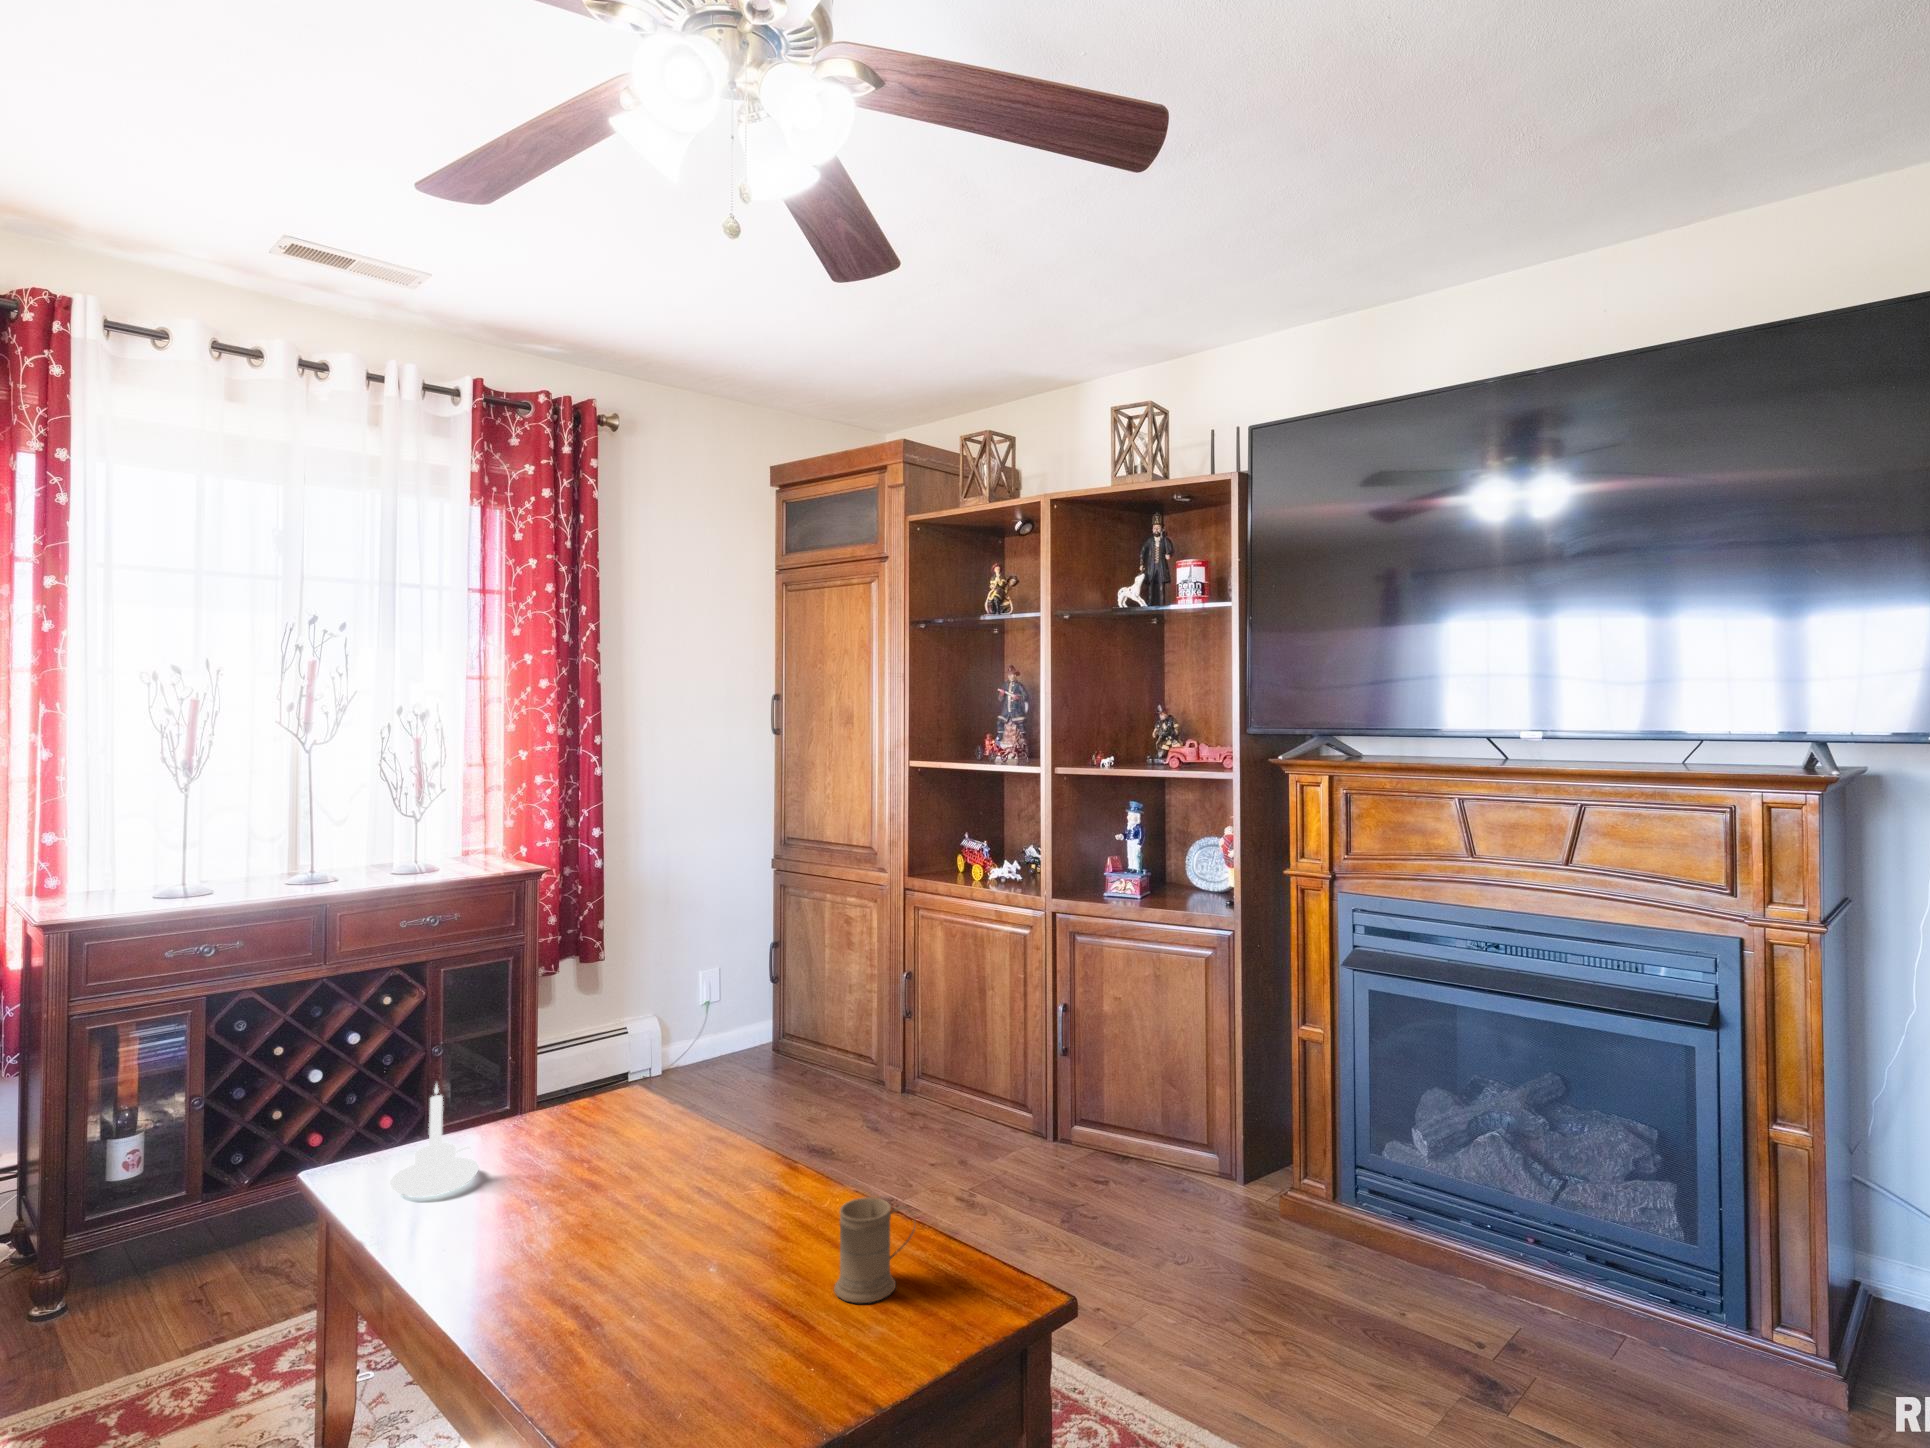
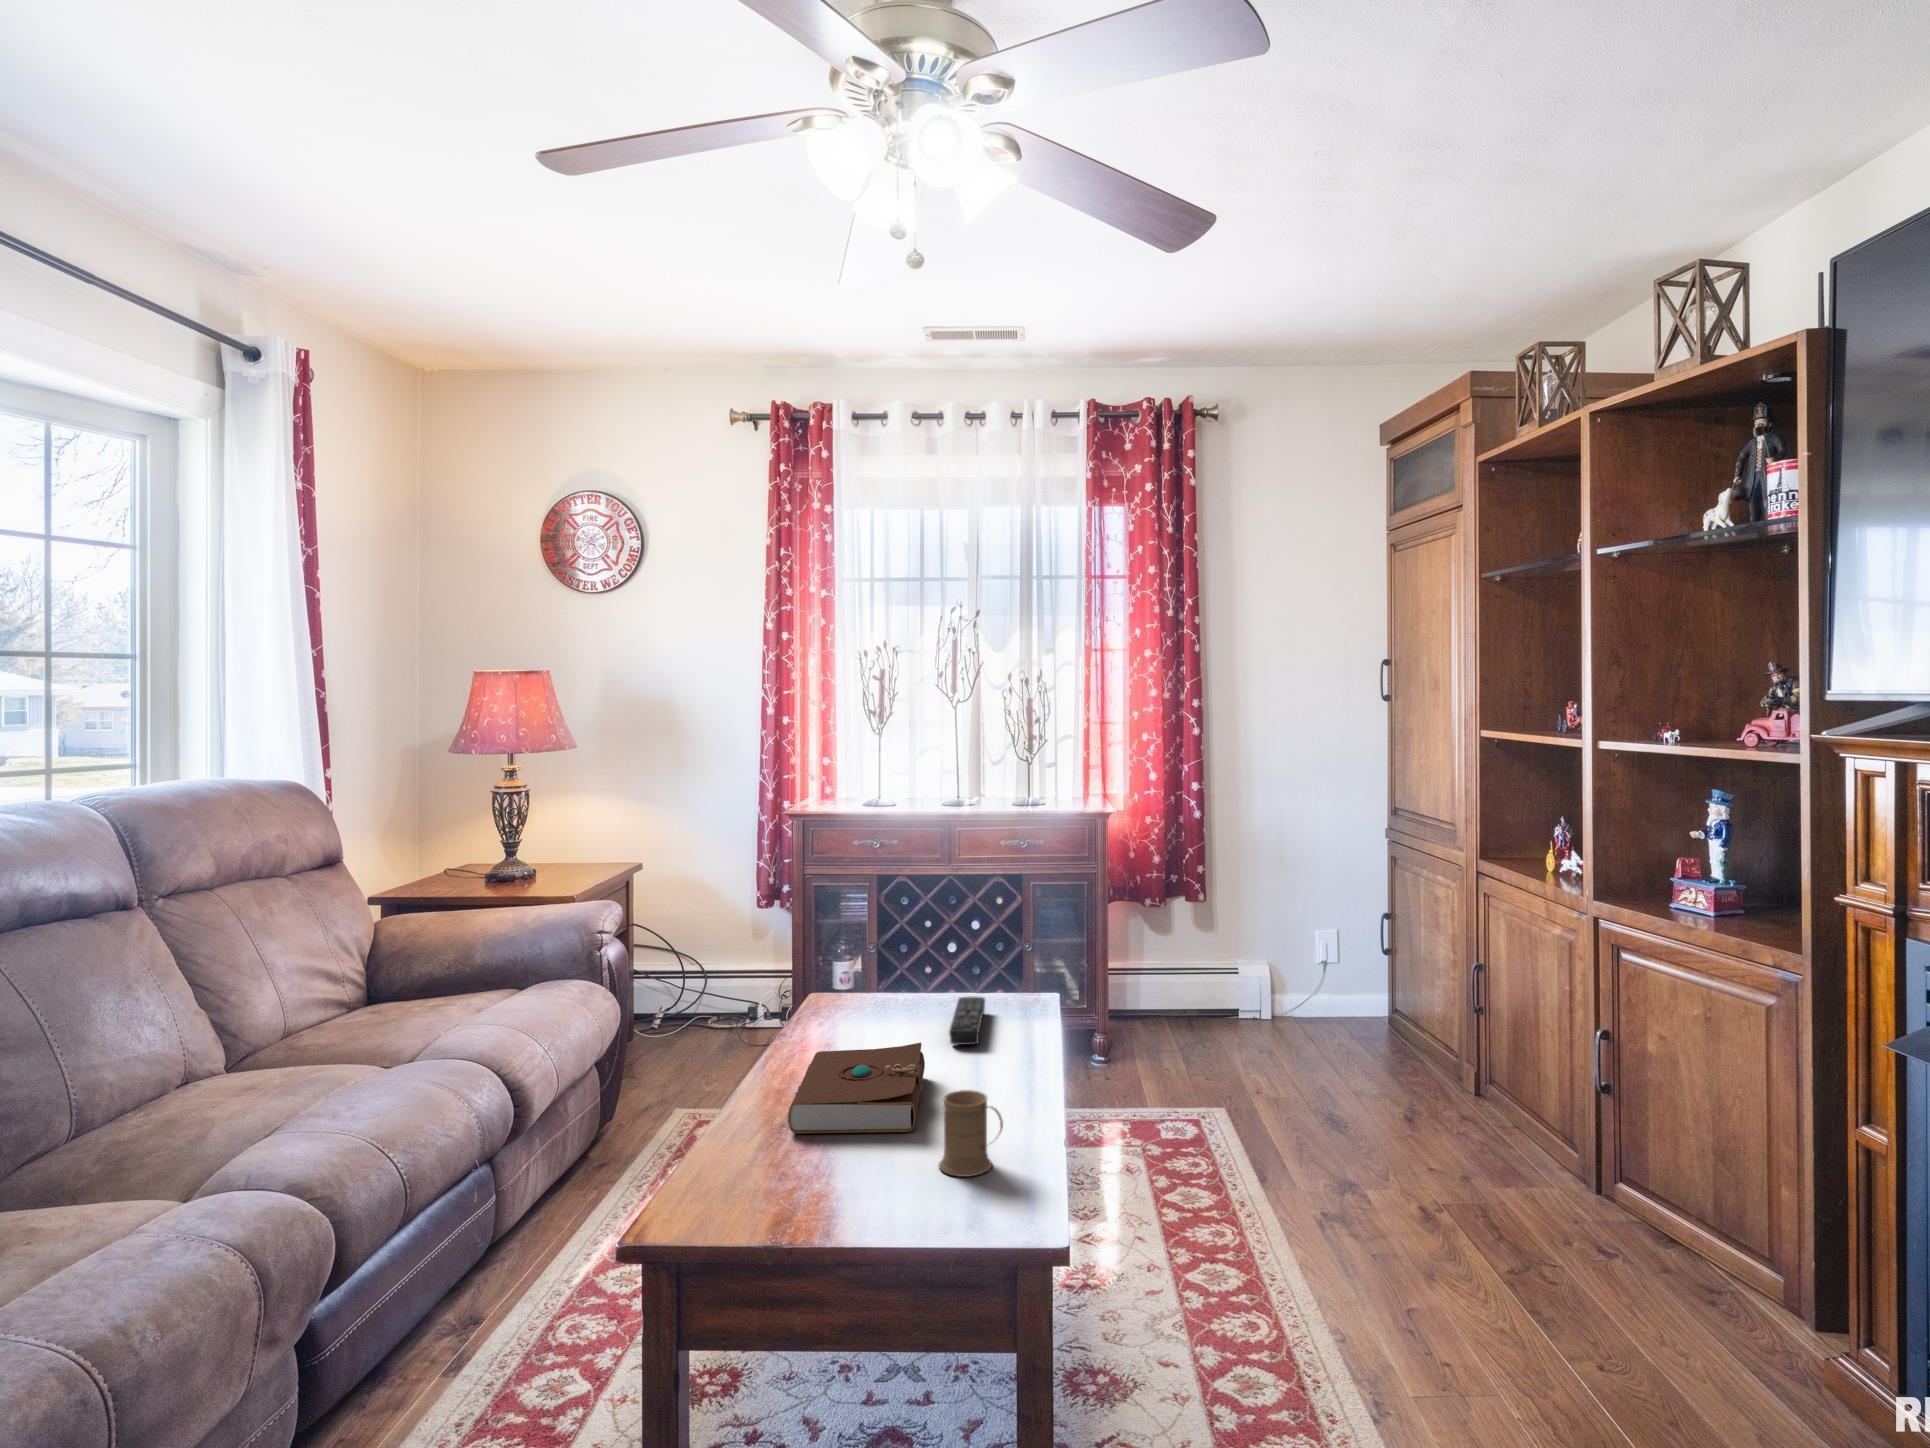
candle holder: present [390,1085,479,1197] -> none [832,943,889,1023]
remote control: none [558,1112,655,1176] -> present [949,997,985,1045]
book: none [514,1178,755,1343] -> present [788,1043,925,1133]

